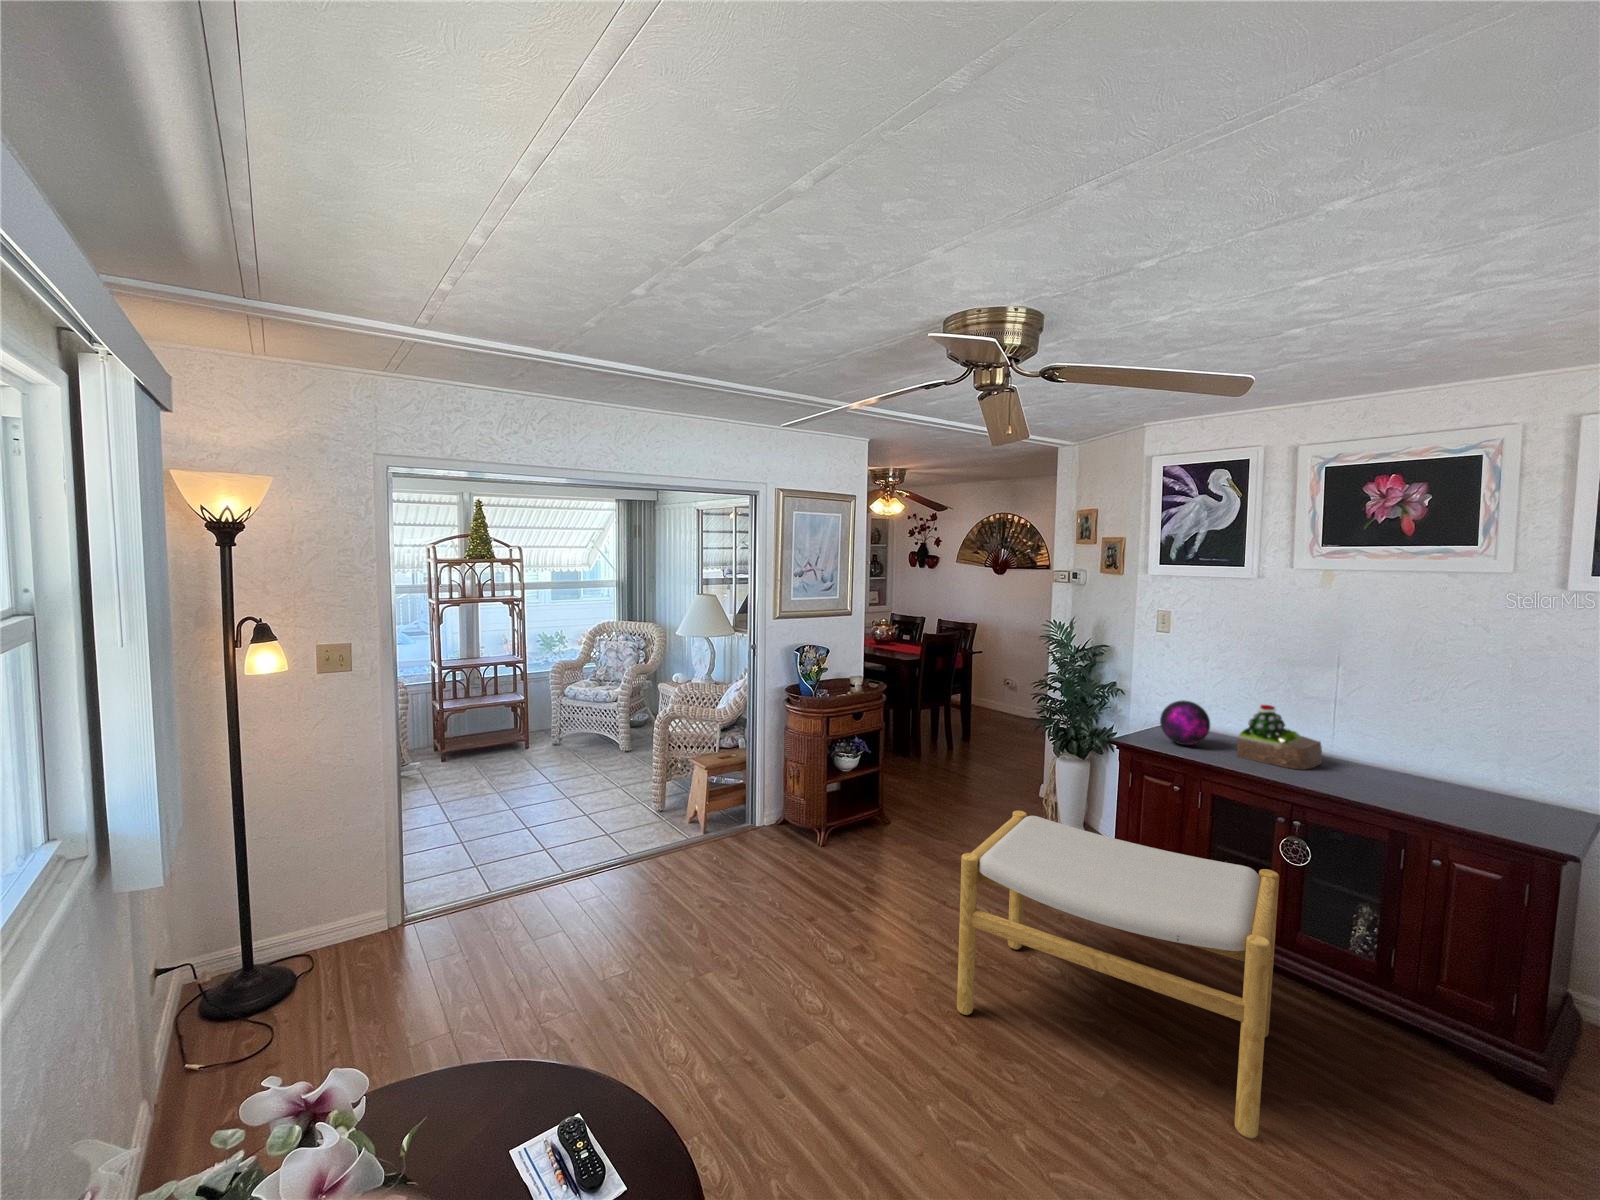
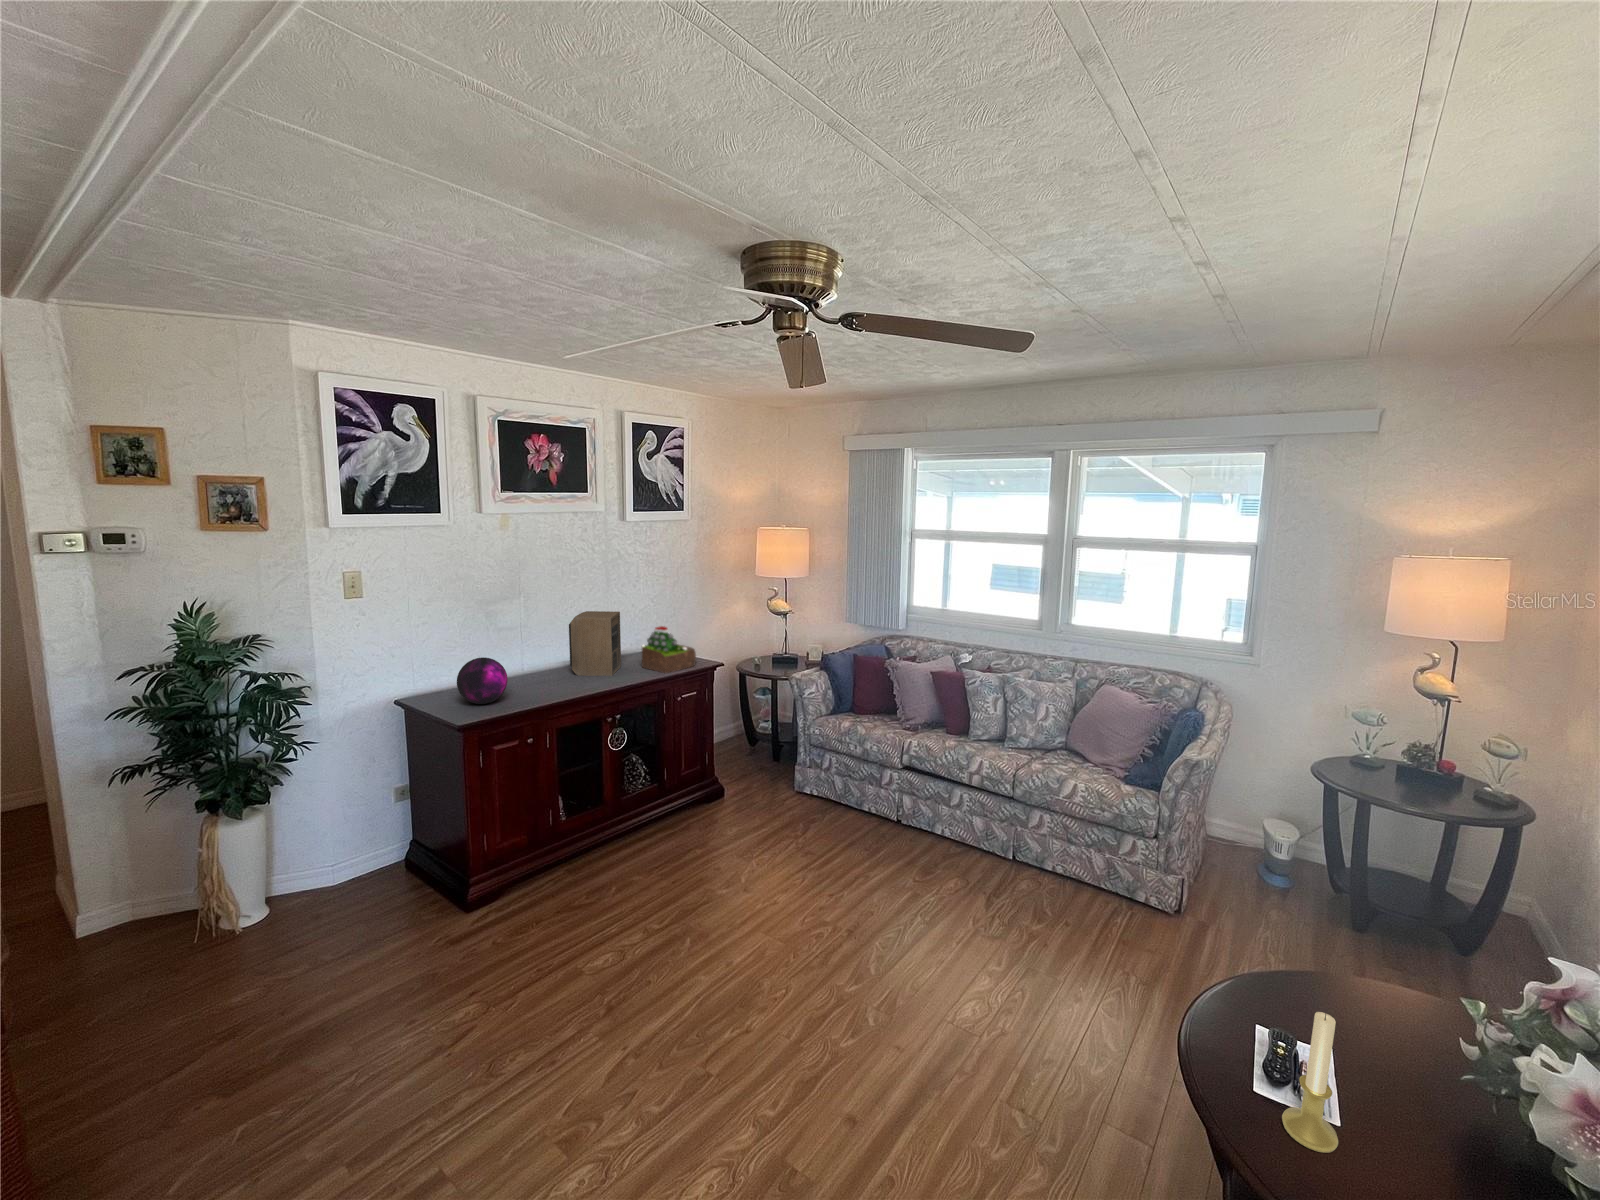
speaker: none [1341,700,1436,793] -> present [569,611,621,676]
succulent plant: present [1237,705,1322,770] -> present [642,626,696,673]
footstool: present [957,811,1279,1138] -> none [547,743,798,1028]
candle holder: none [494,989,541,1126] -> present [1282,1012,1338,1153]

